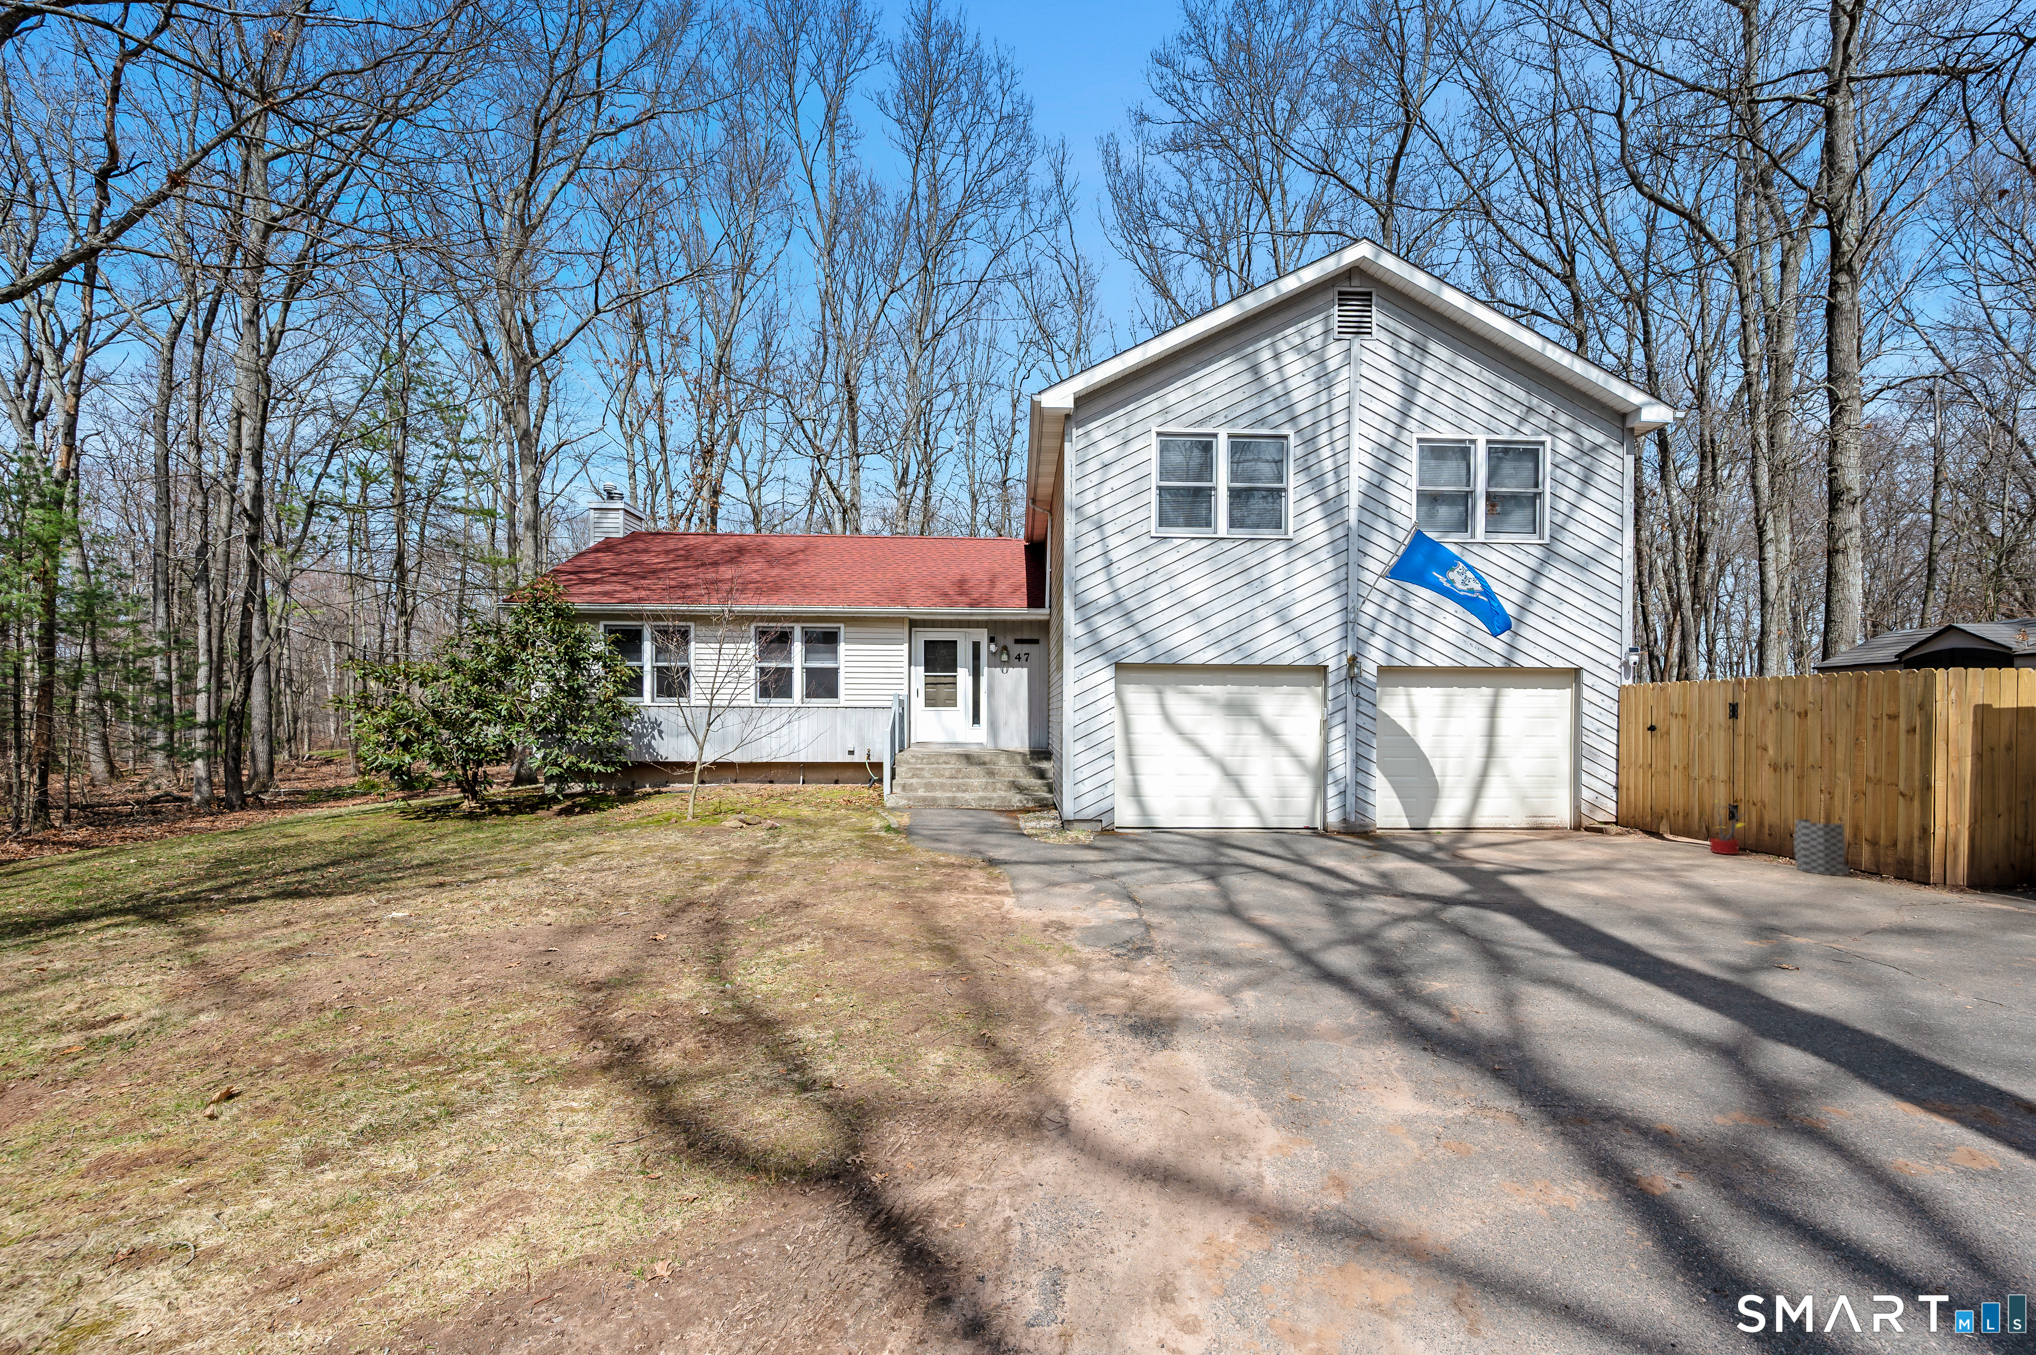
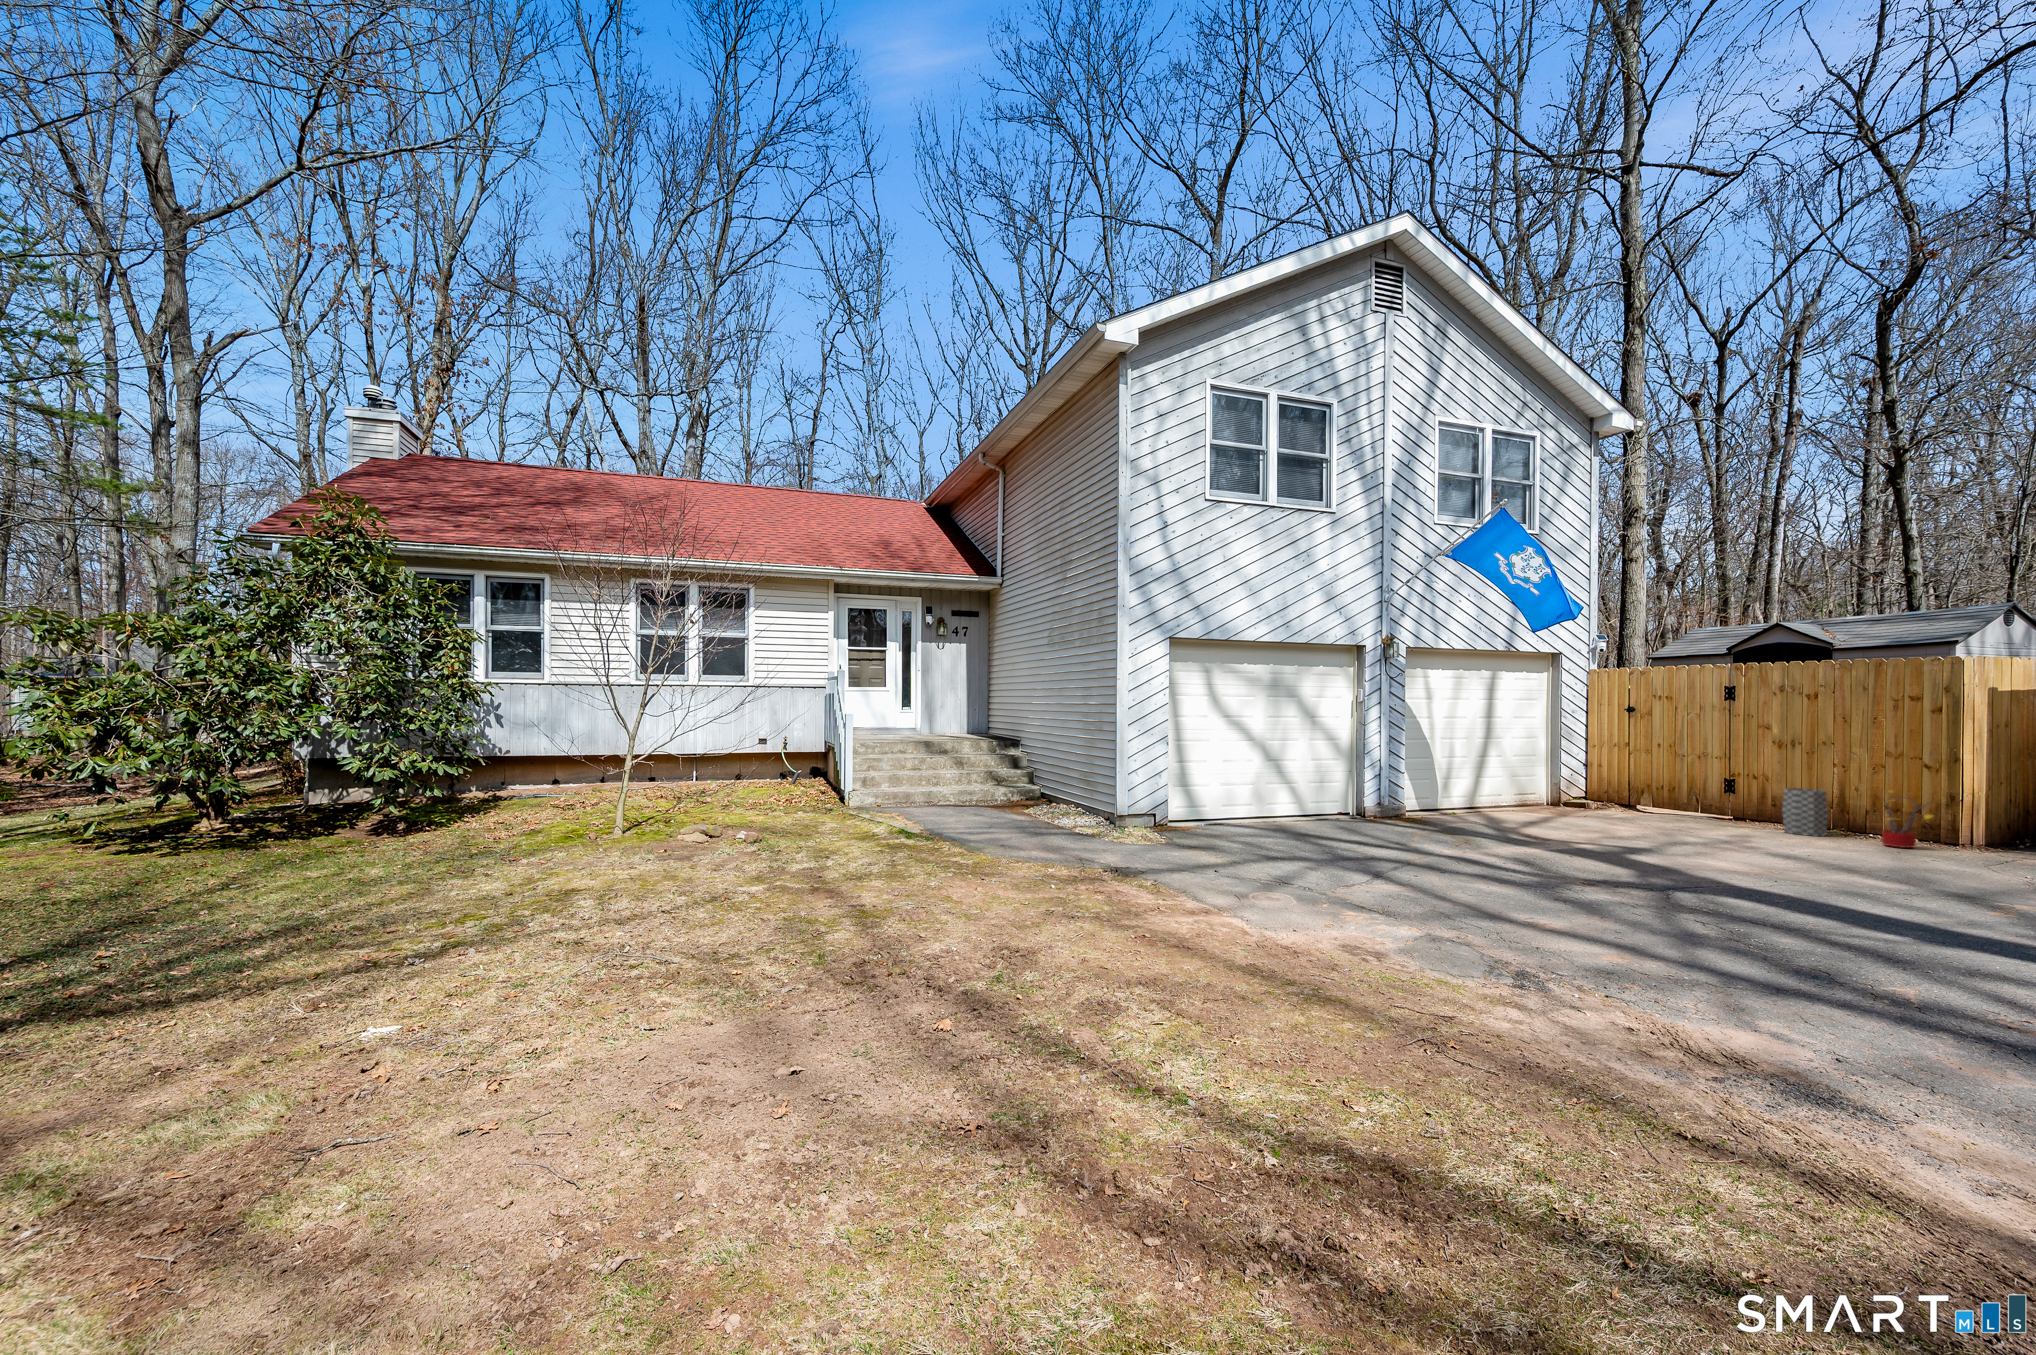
decorative plant: present [1710,801,1745,854] -> present [1881,793,1933,848]

